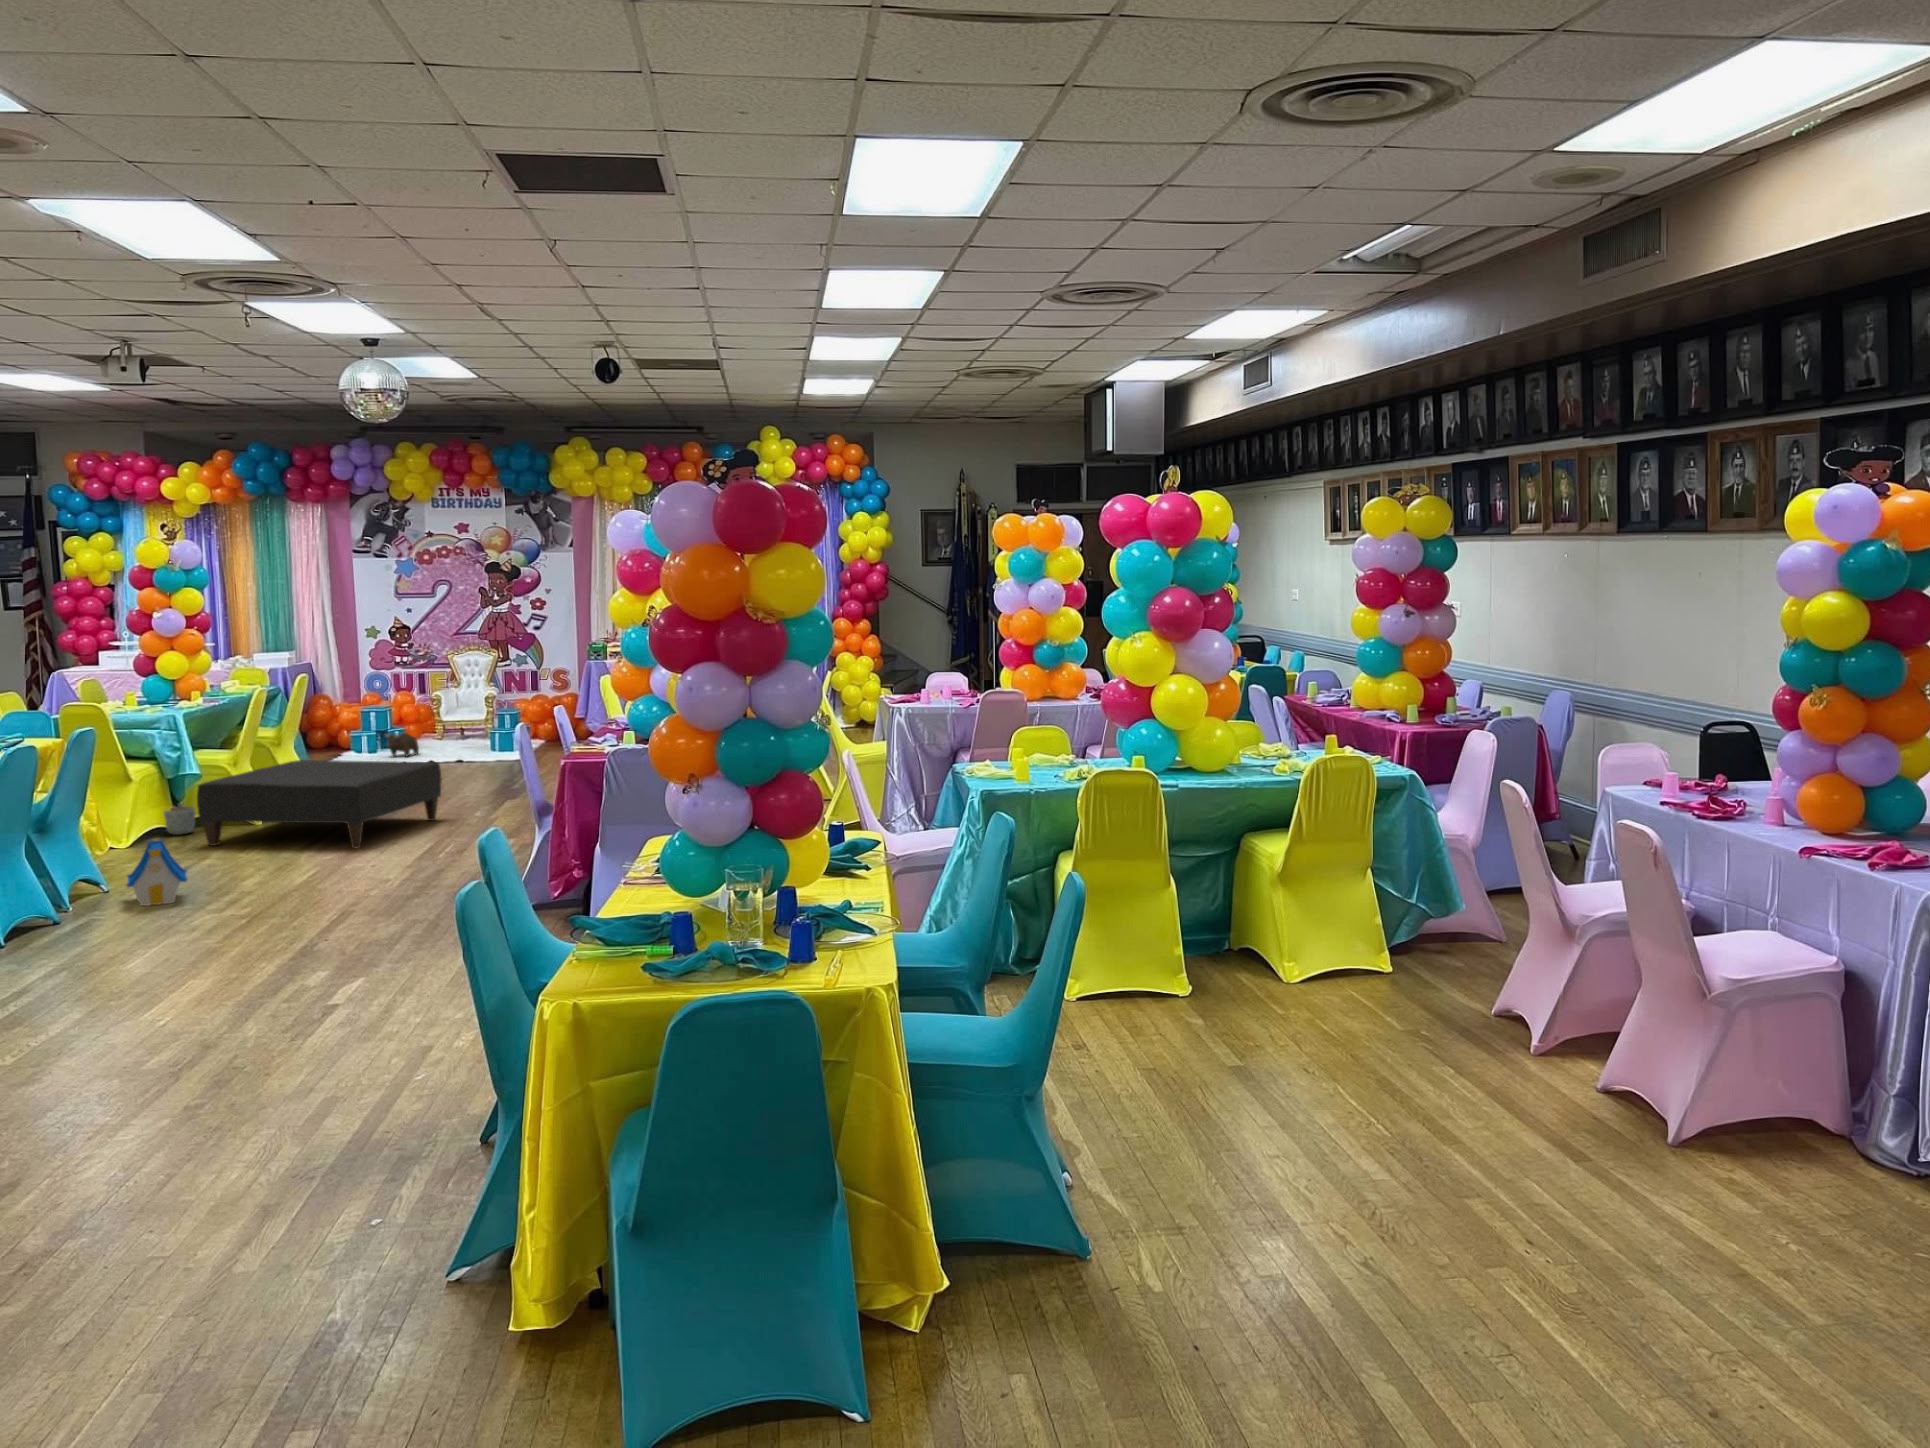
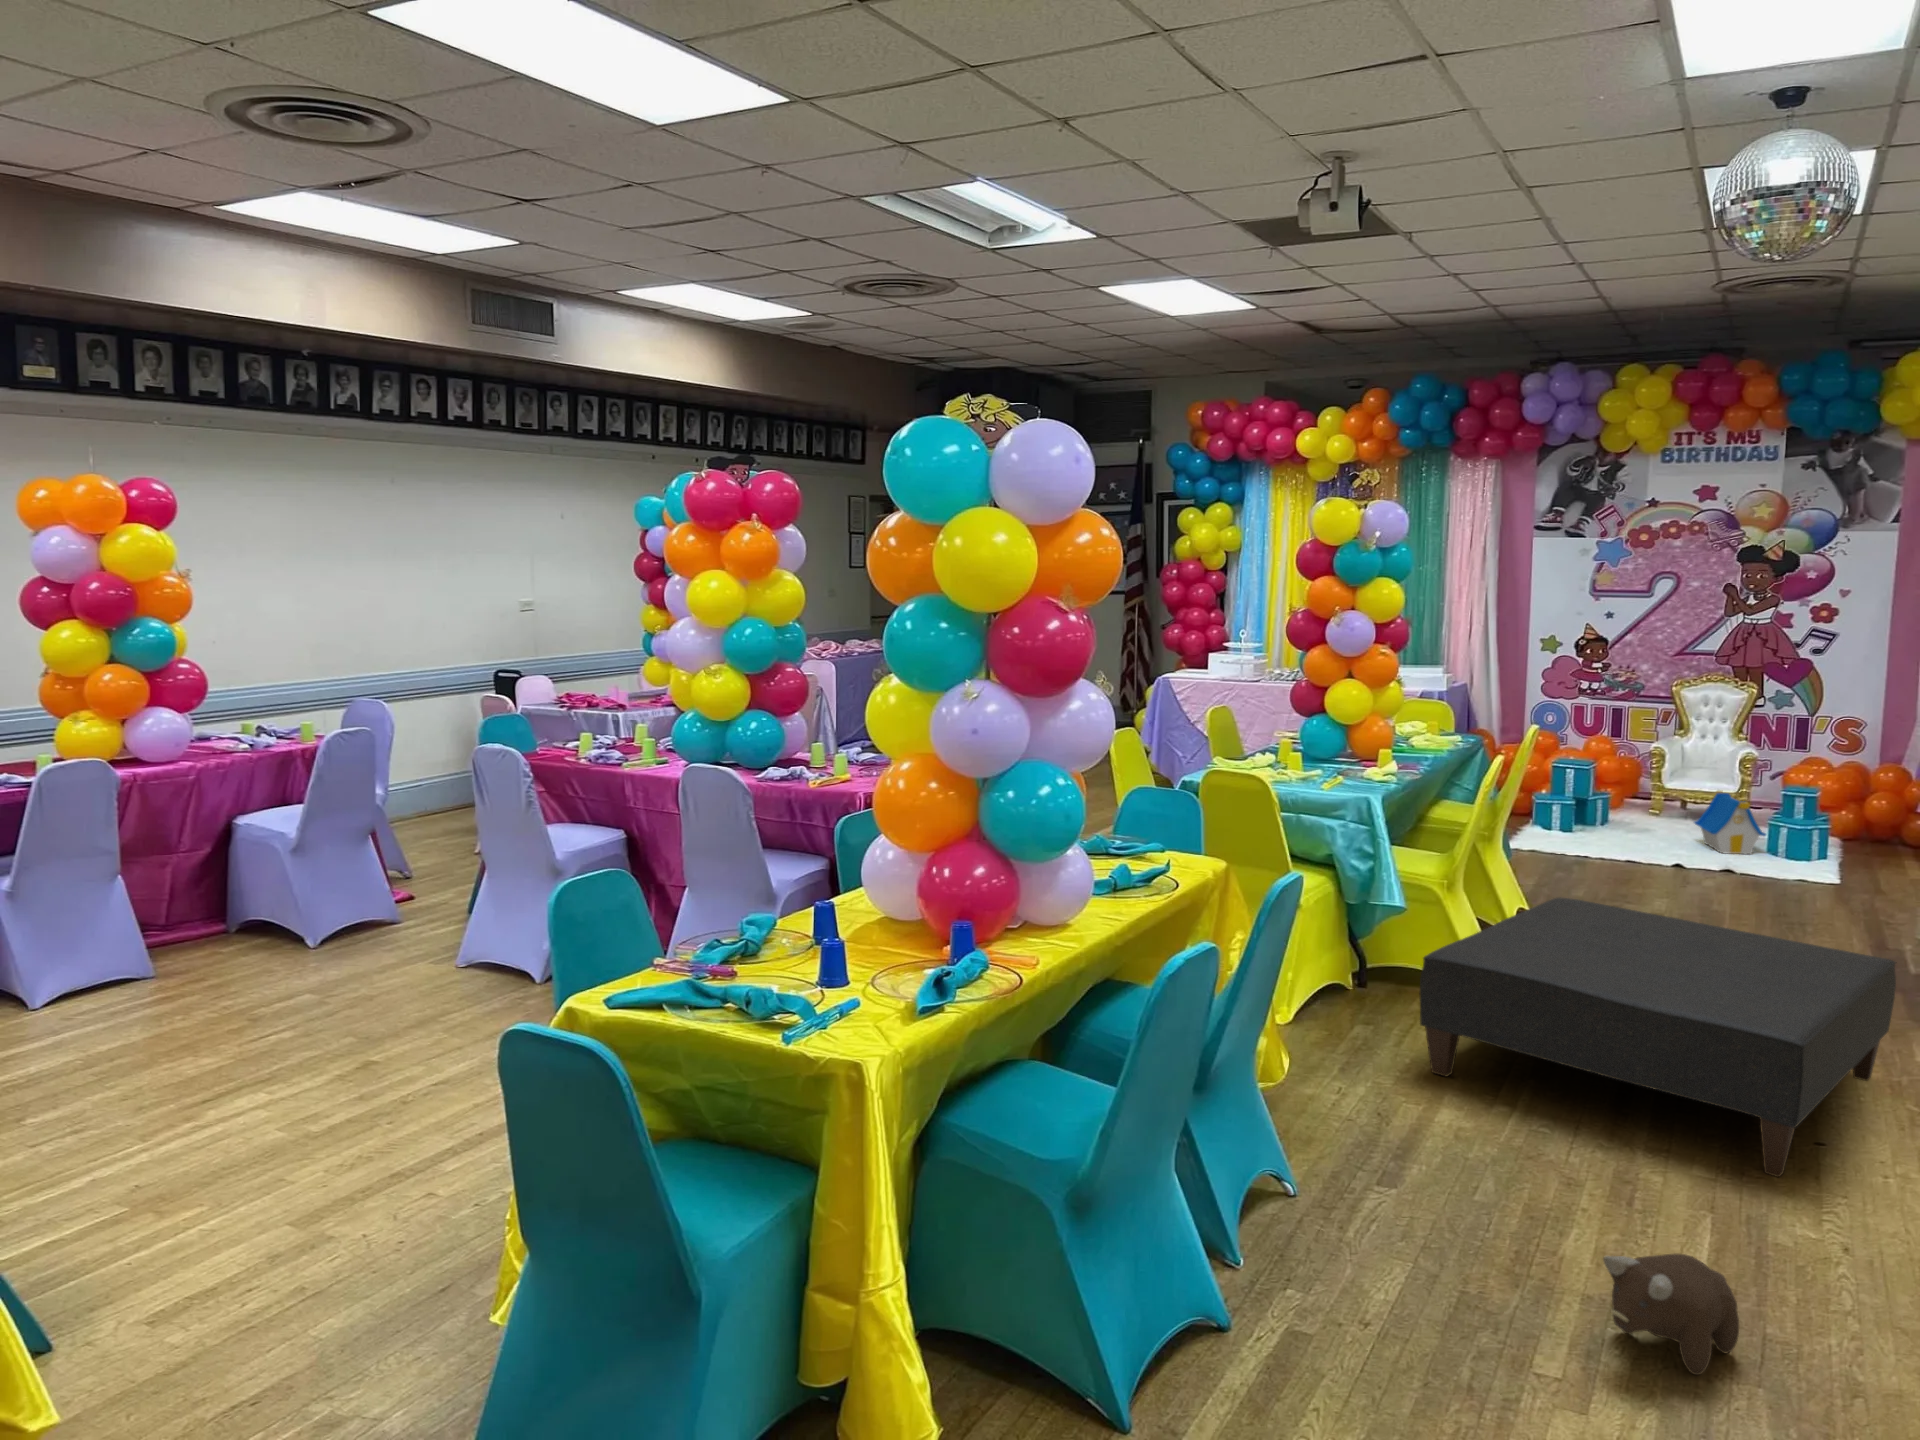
plush toy: present [385,733,419,757] -> present [1603,1254,1739,1375]
planter: present [164,806,195,835] -> none [1340,960,1392,1015]
toy house: present [126,838,187,906] -> present [1694,791,1766,854]

